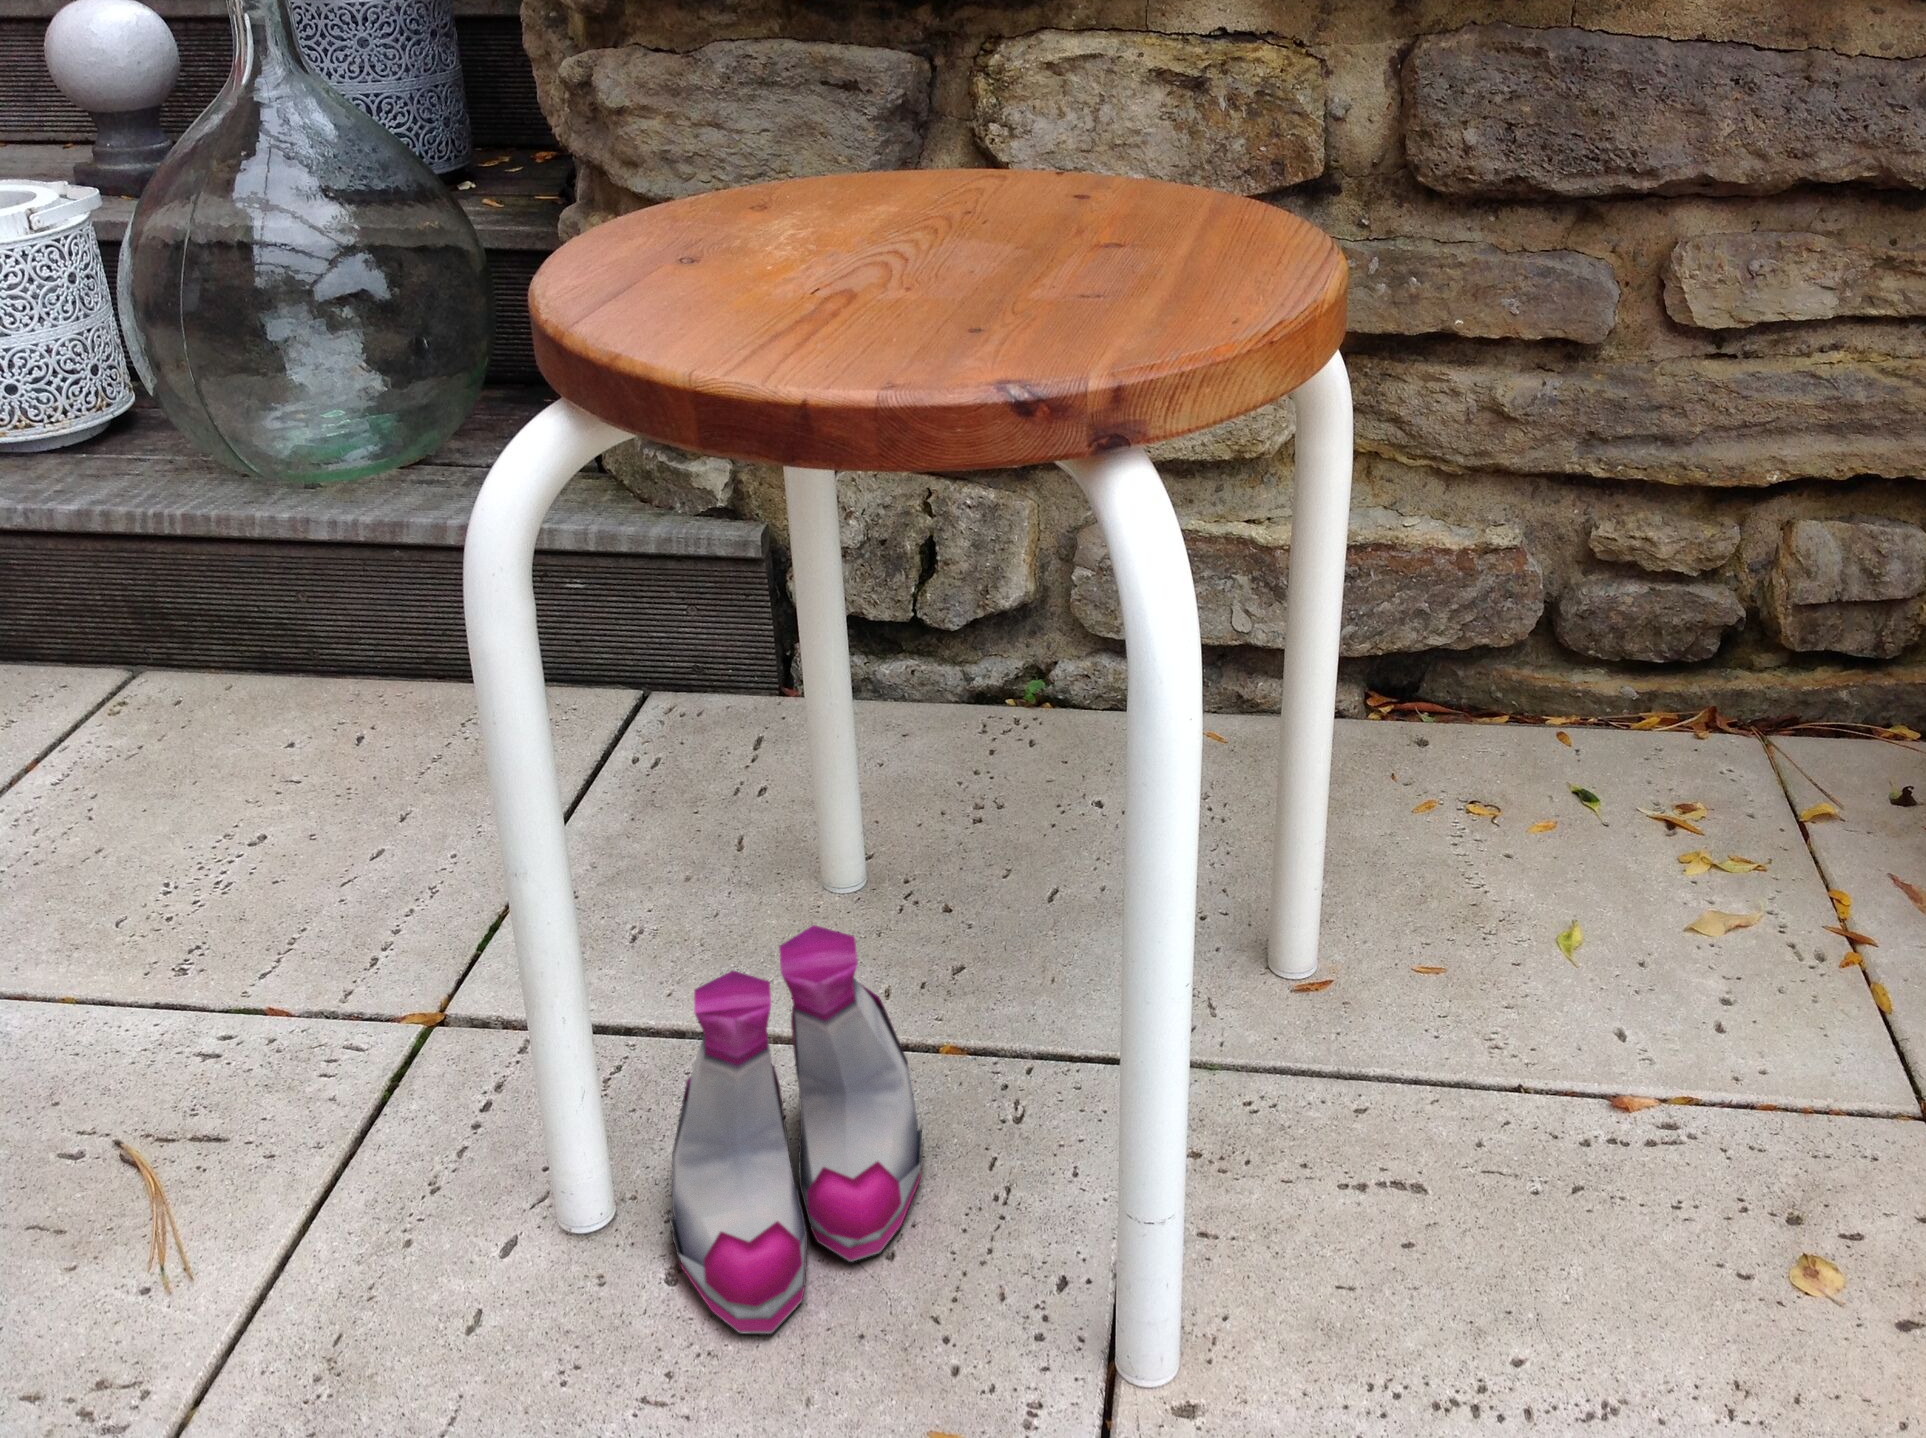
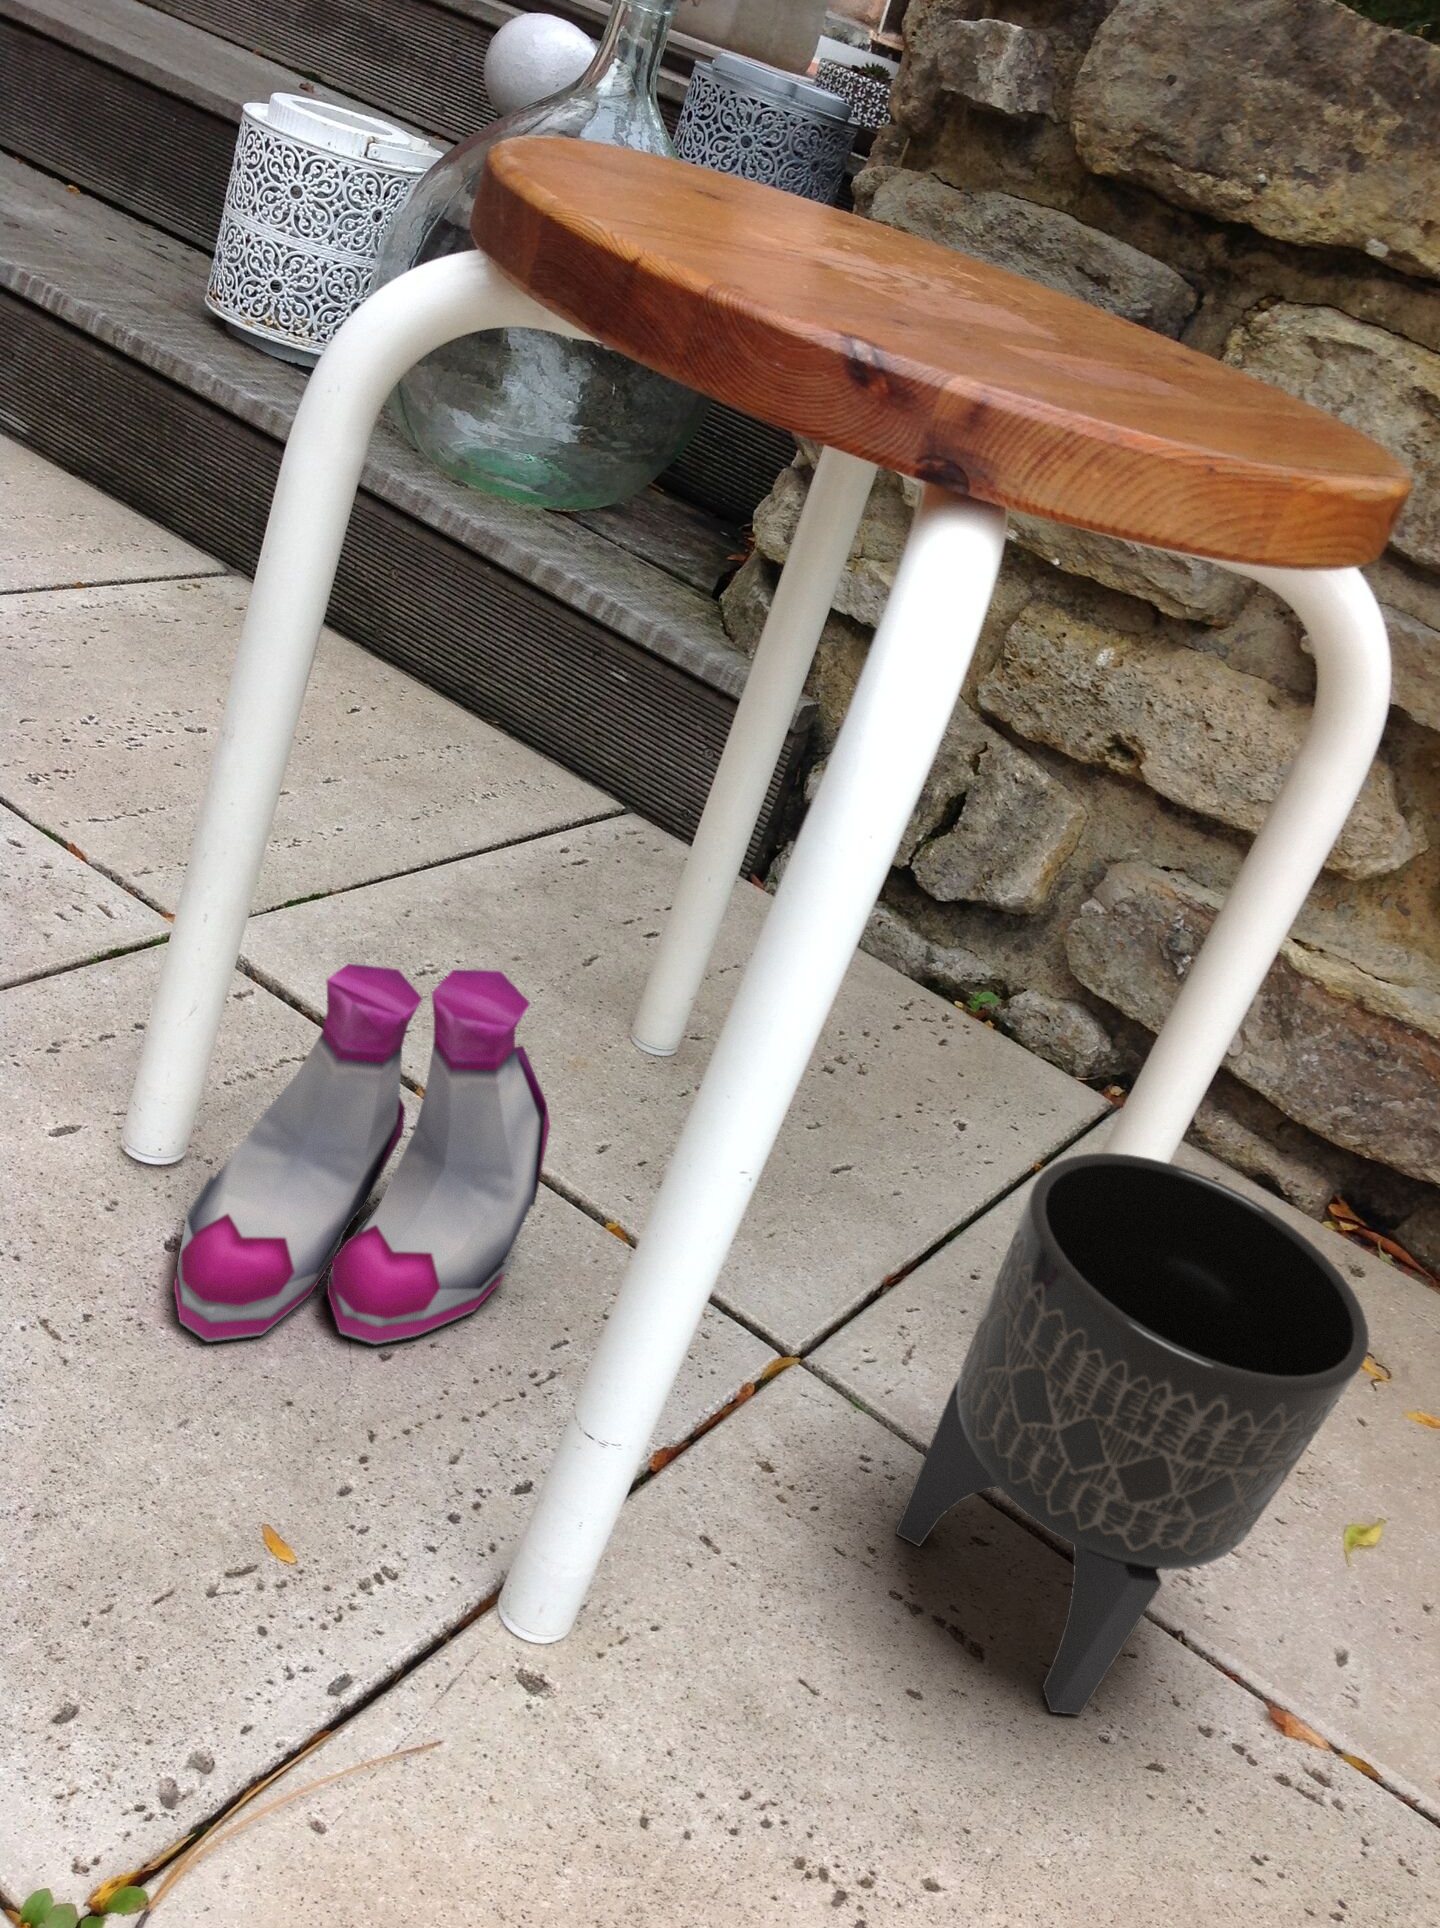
planter: none [1298,773,1580,1194] -> present [896,1153,1369,1715]

